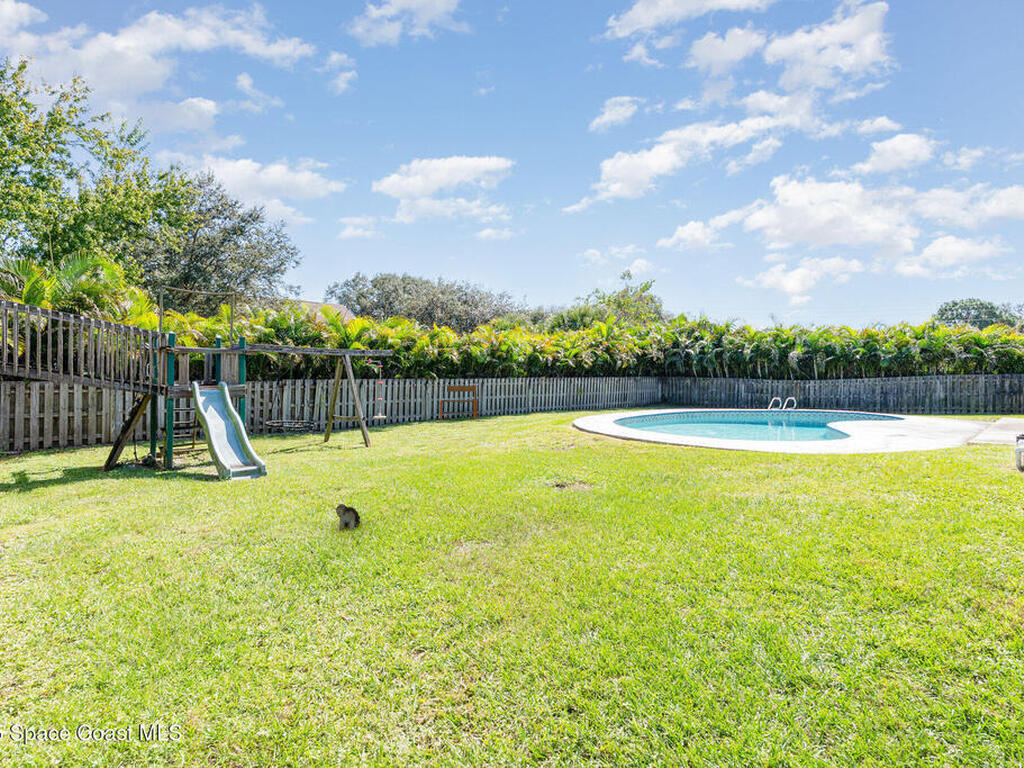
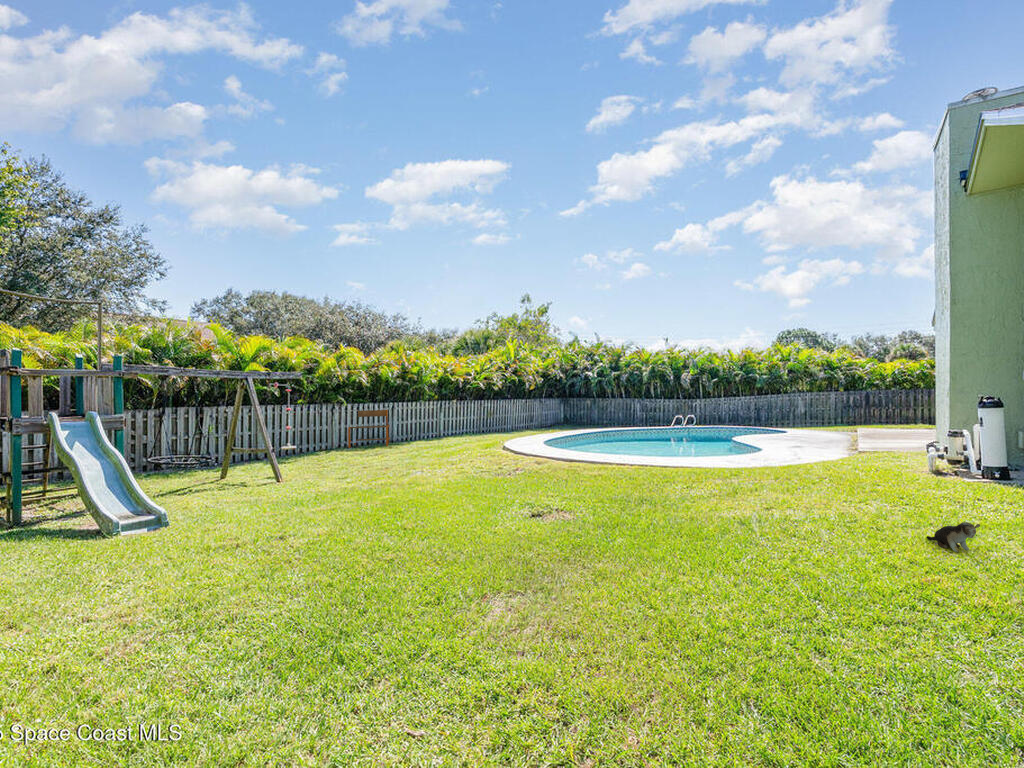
plush toy: present [333,504,360,530] -> present [926,522,980,552]

